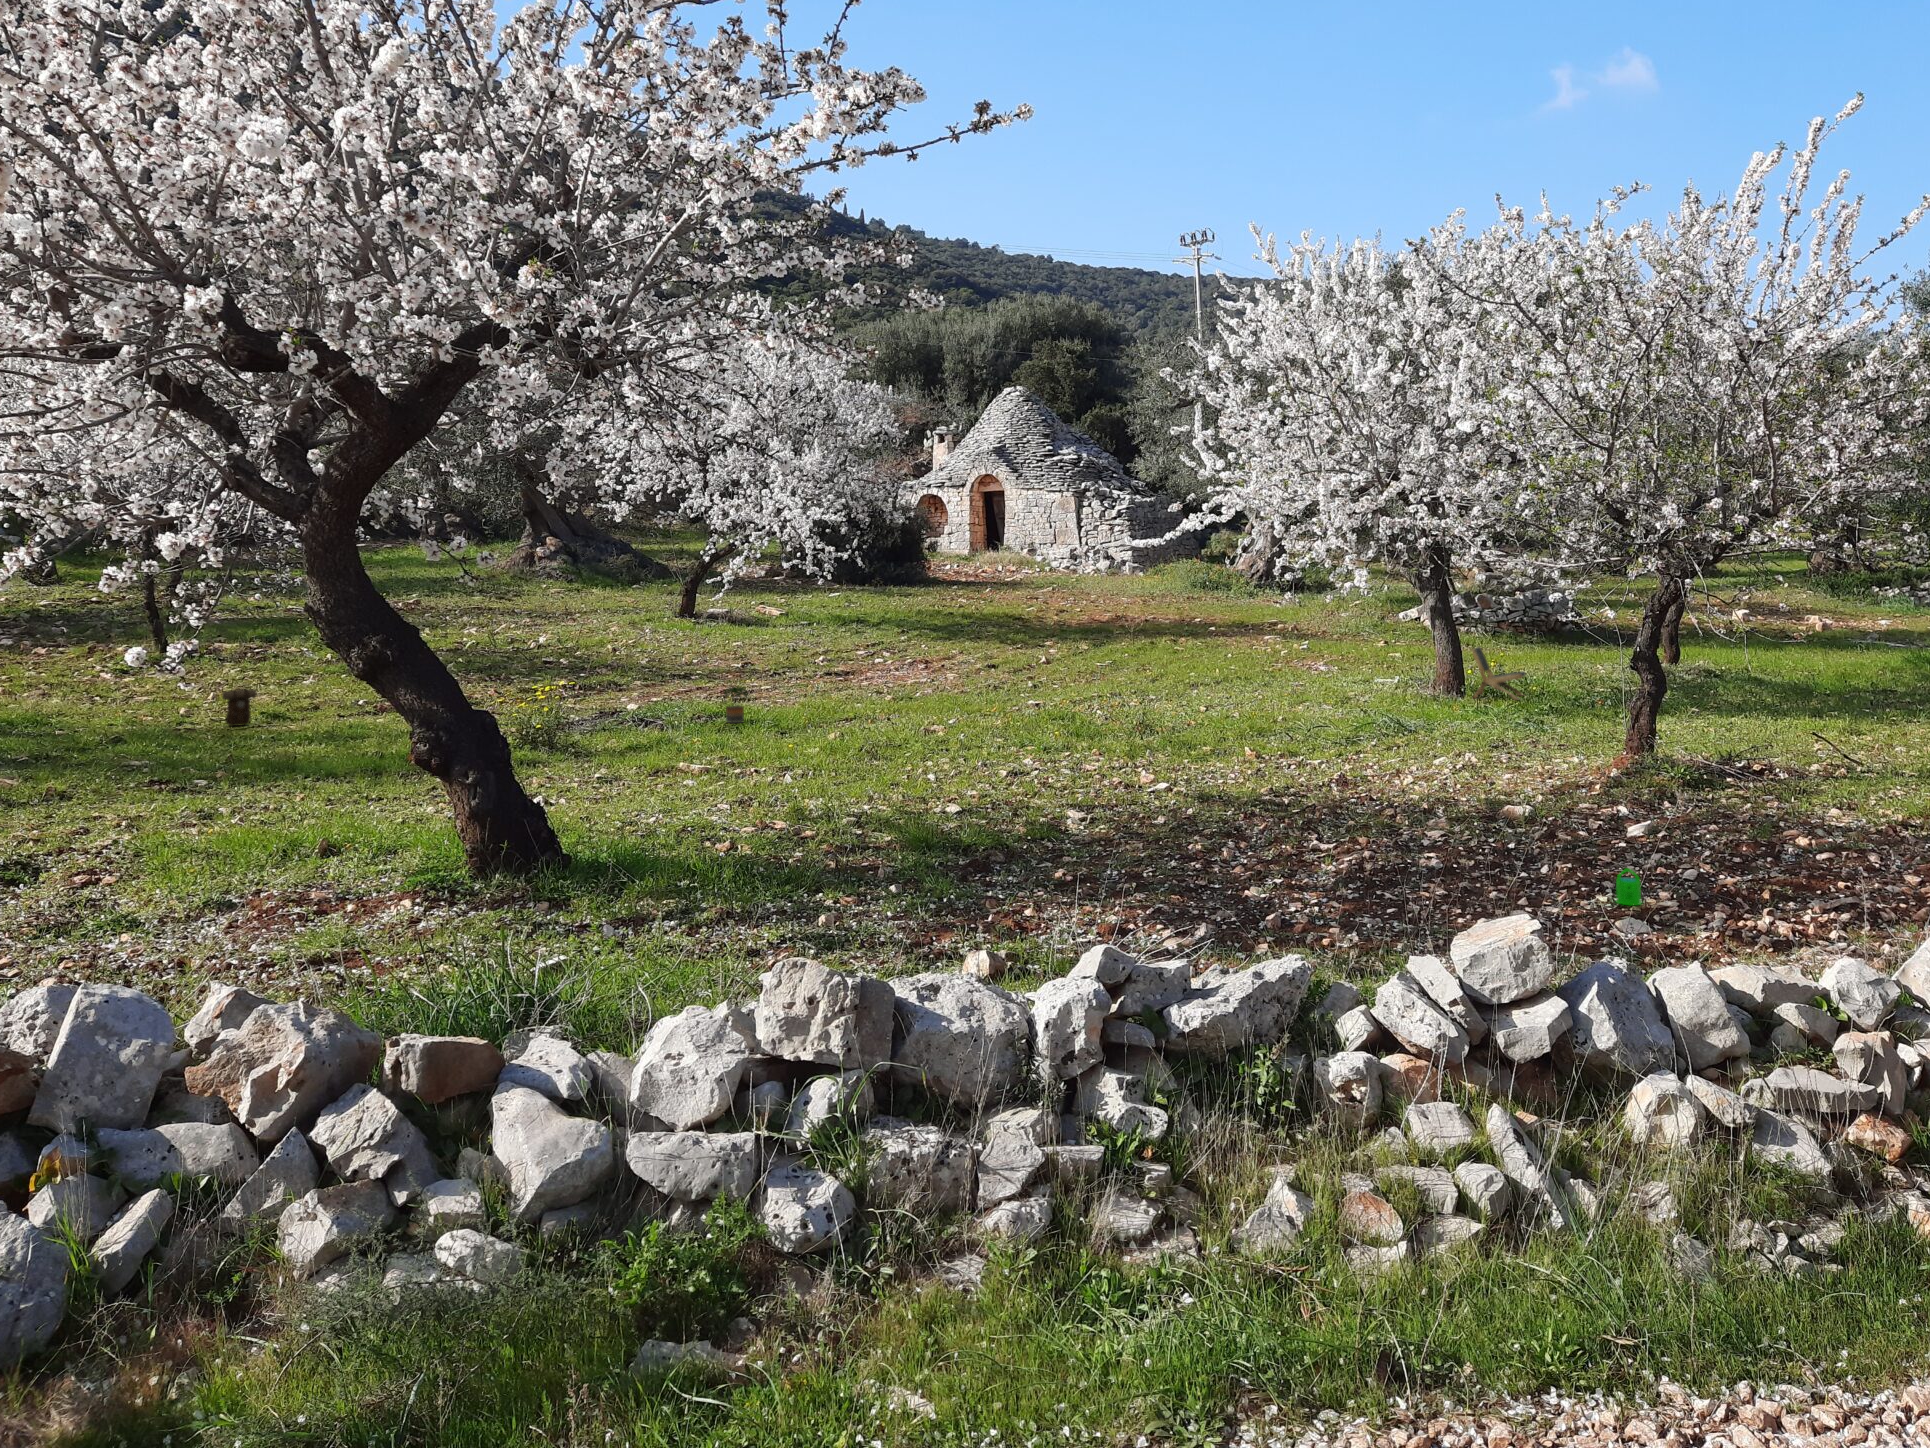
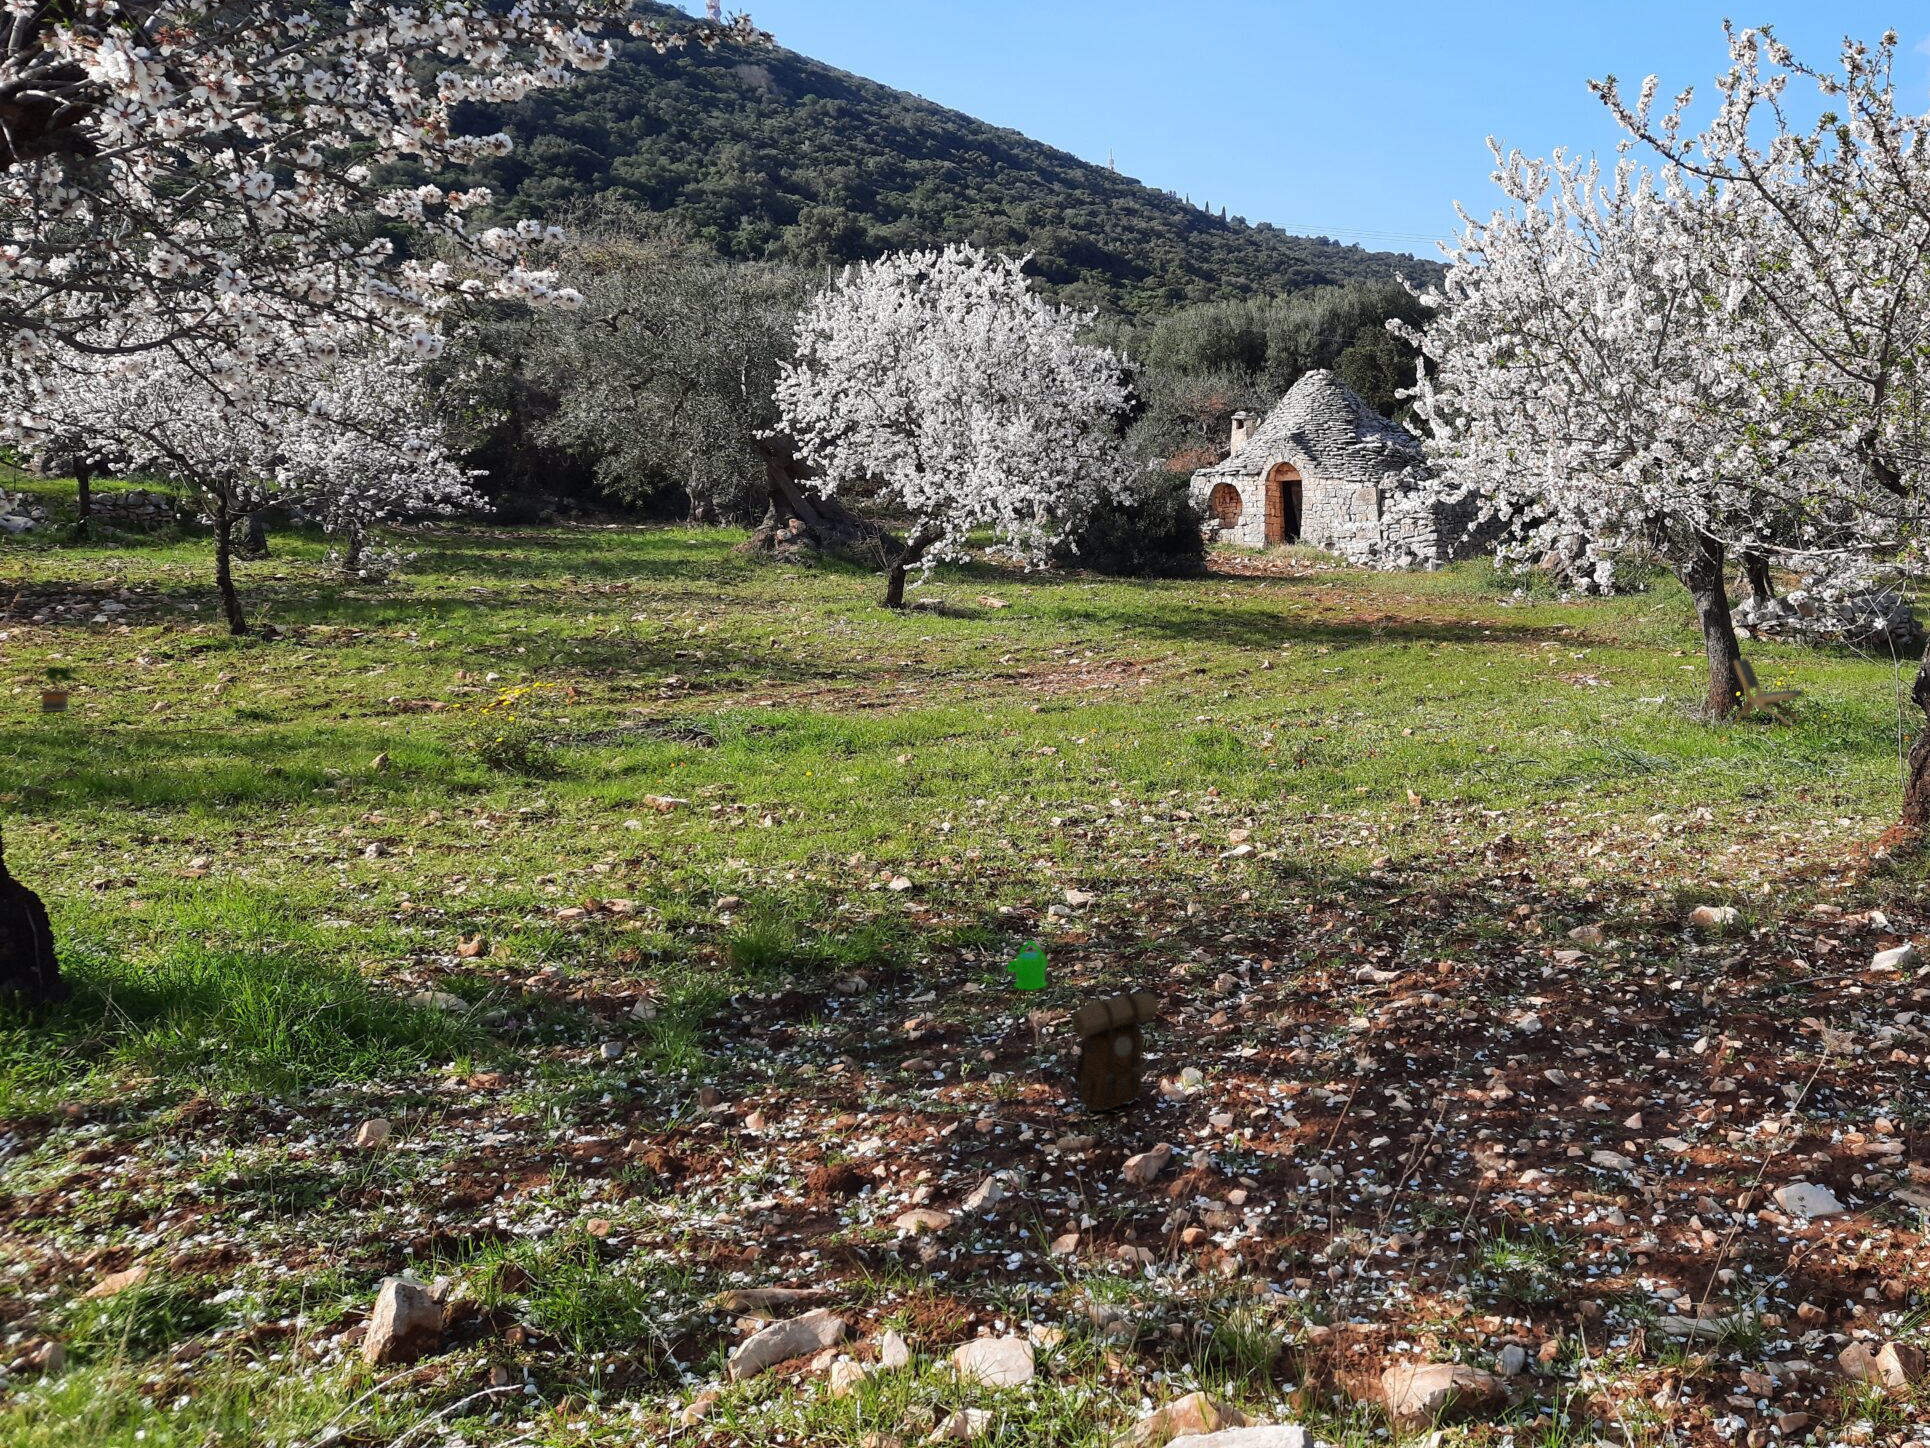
potted tree: present [724,686,749,723] -> present [40,667,75,712]
backpack: present [222,689,257,726] -> present [1072,993,1159,1112]
watering can: present [1616,868,1642,906] -> present [1007,940,1048,990]

